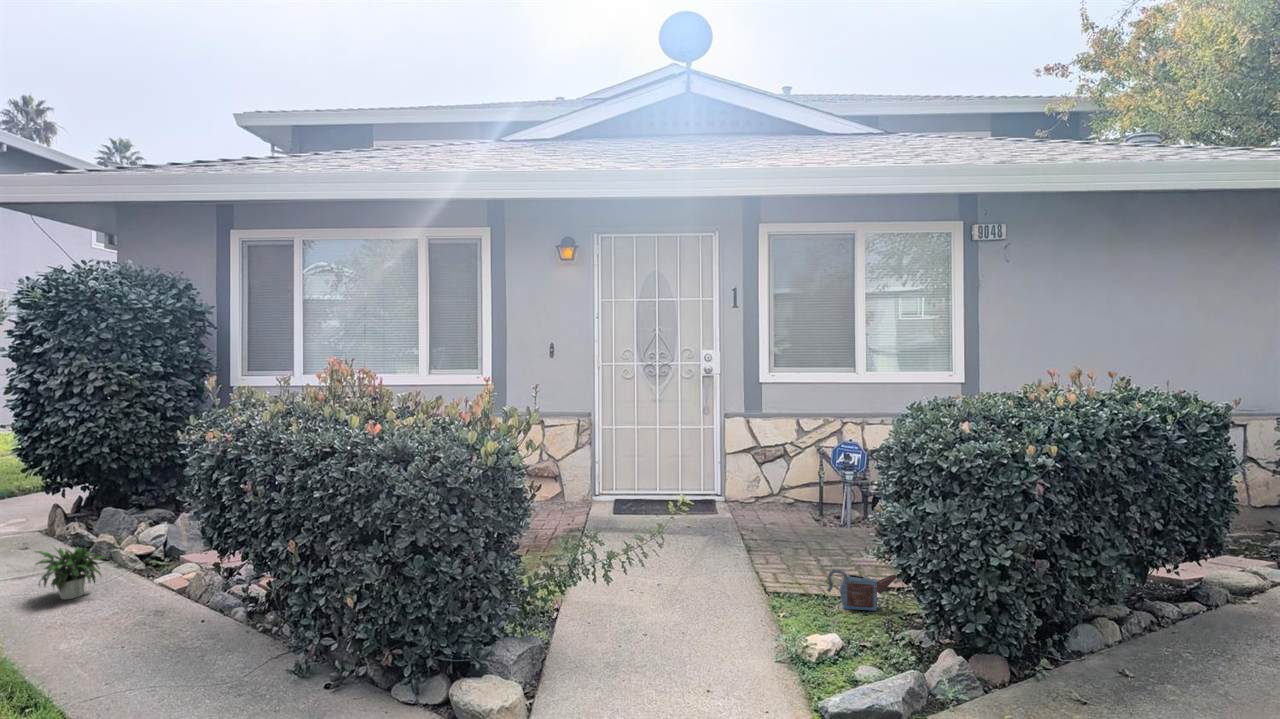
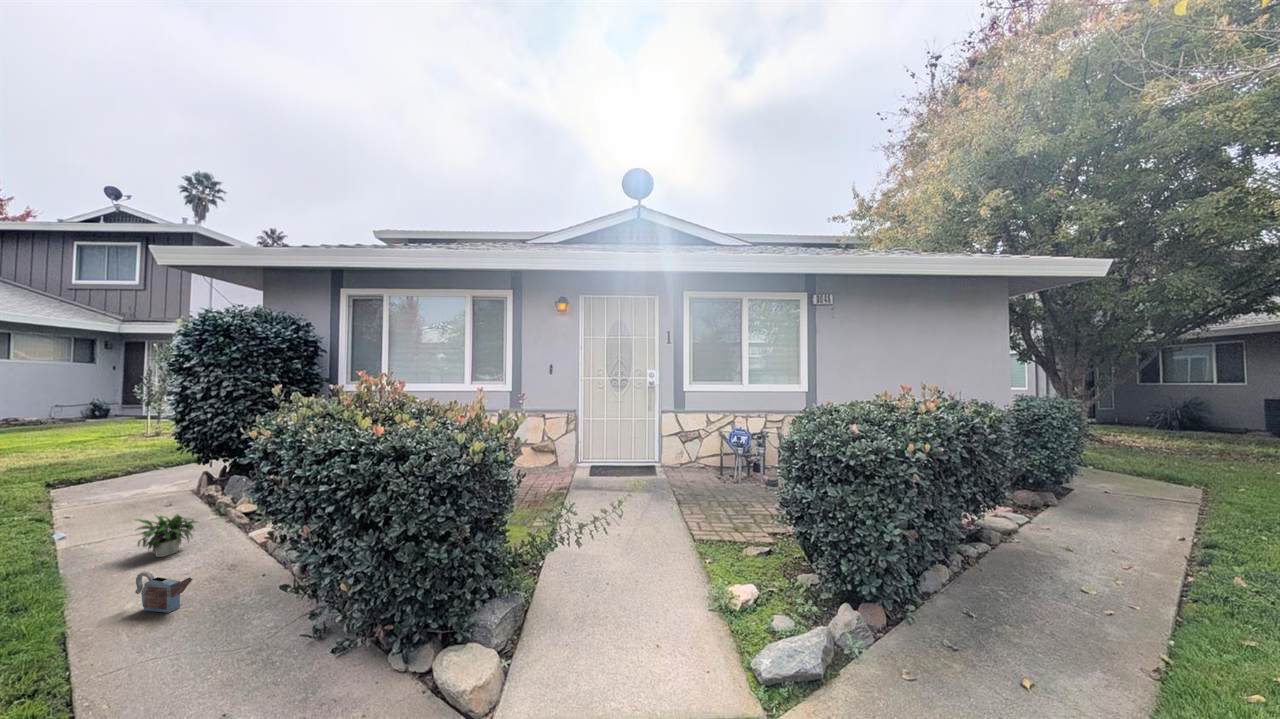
watering can: present [827,569,897,611] -> present [135,572,193,613]

